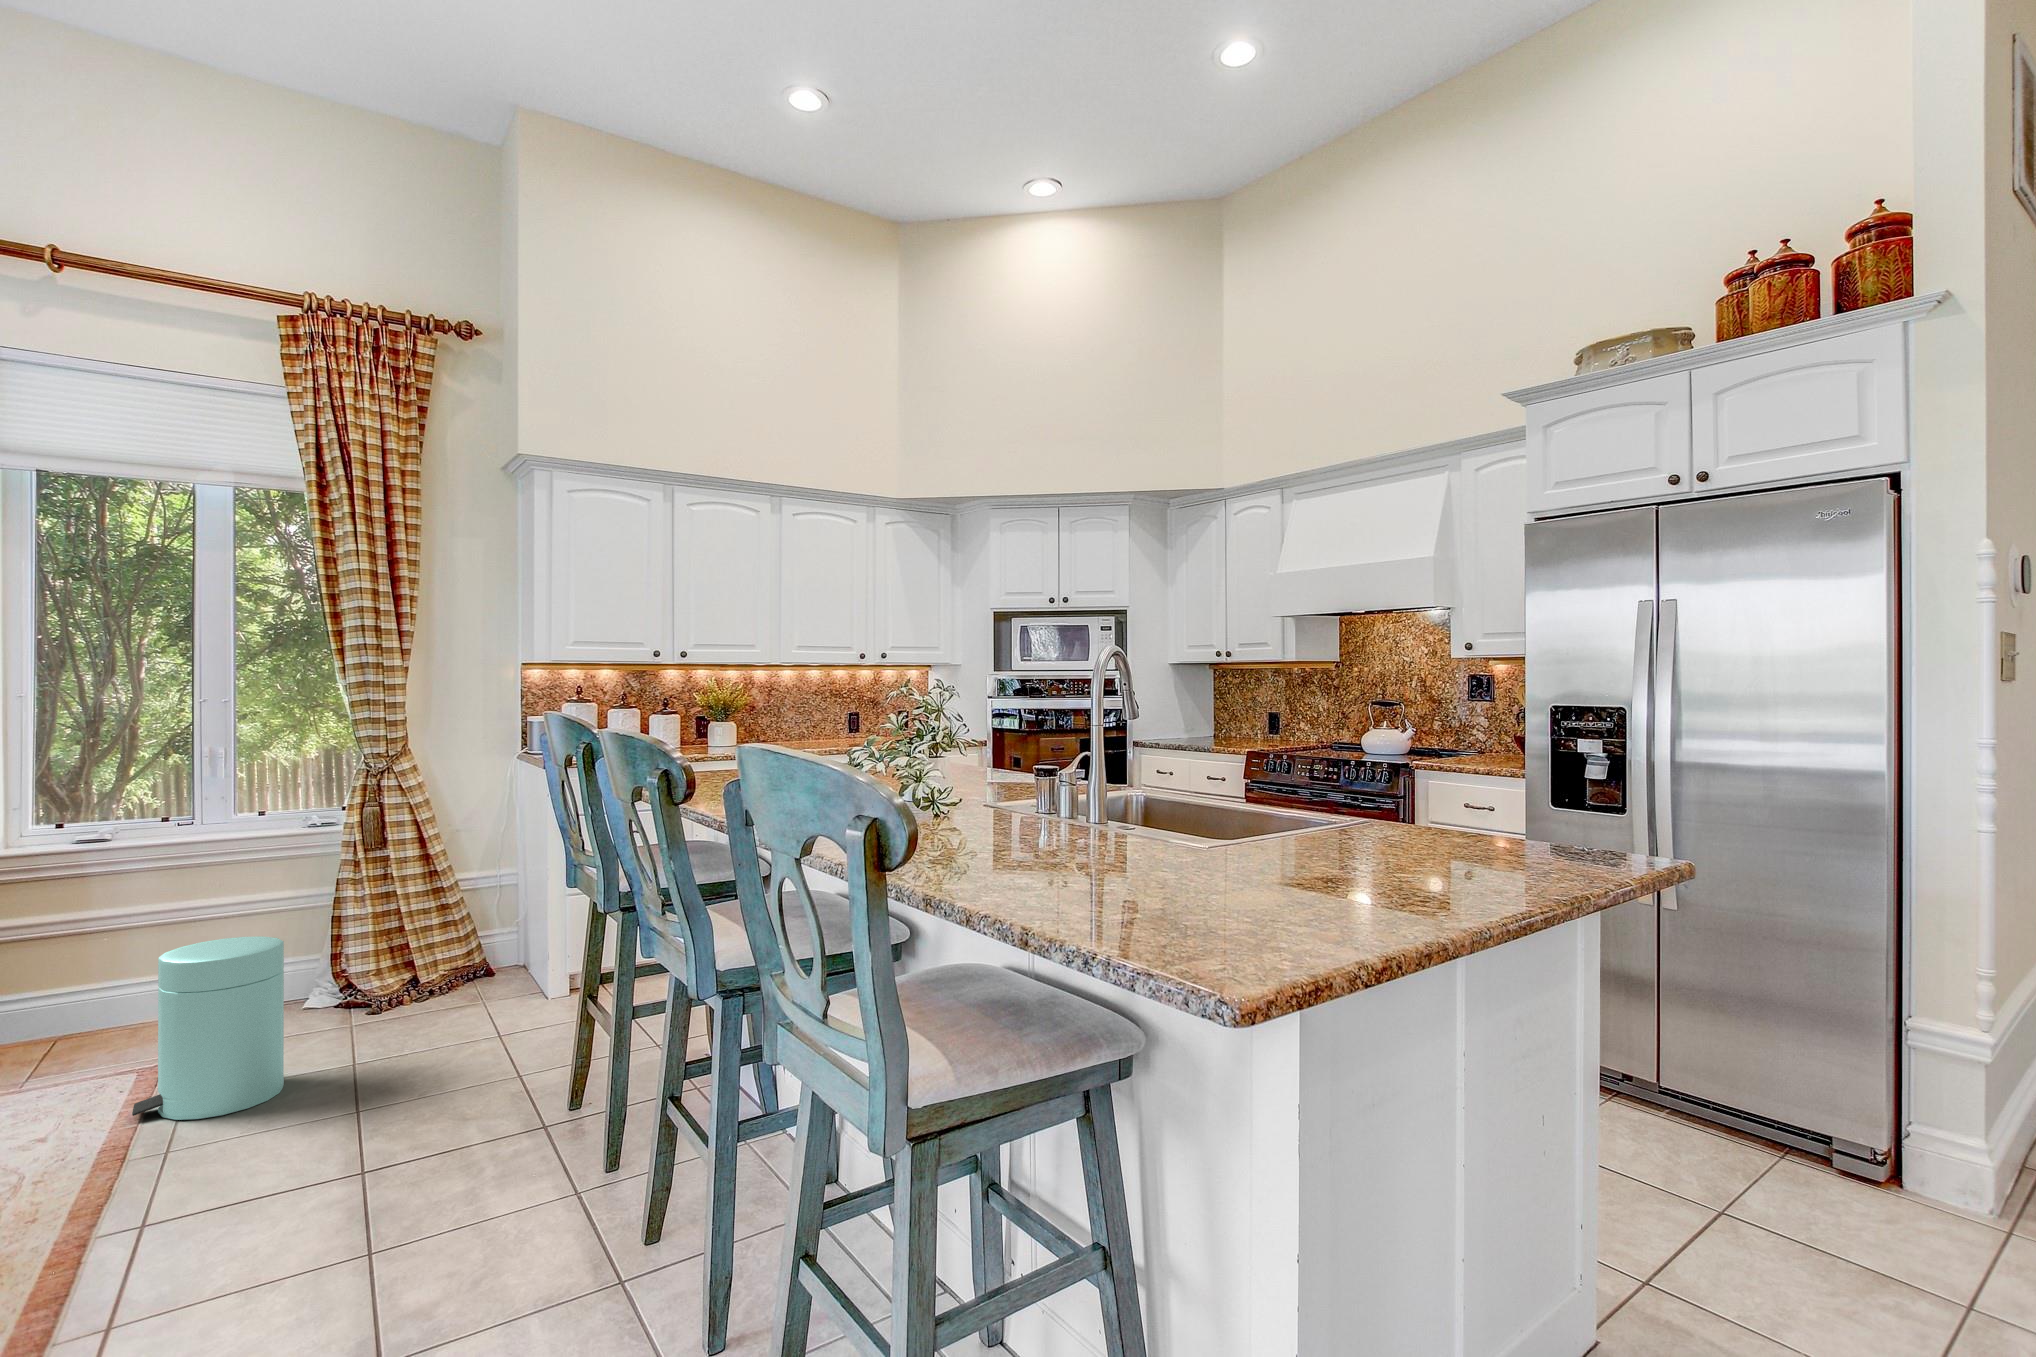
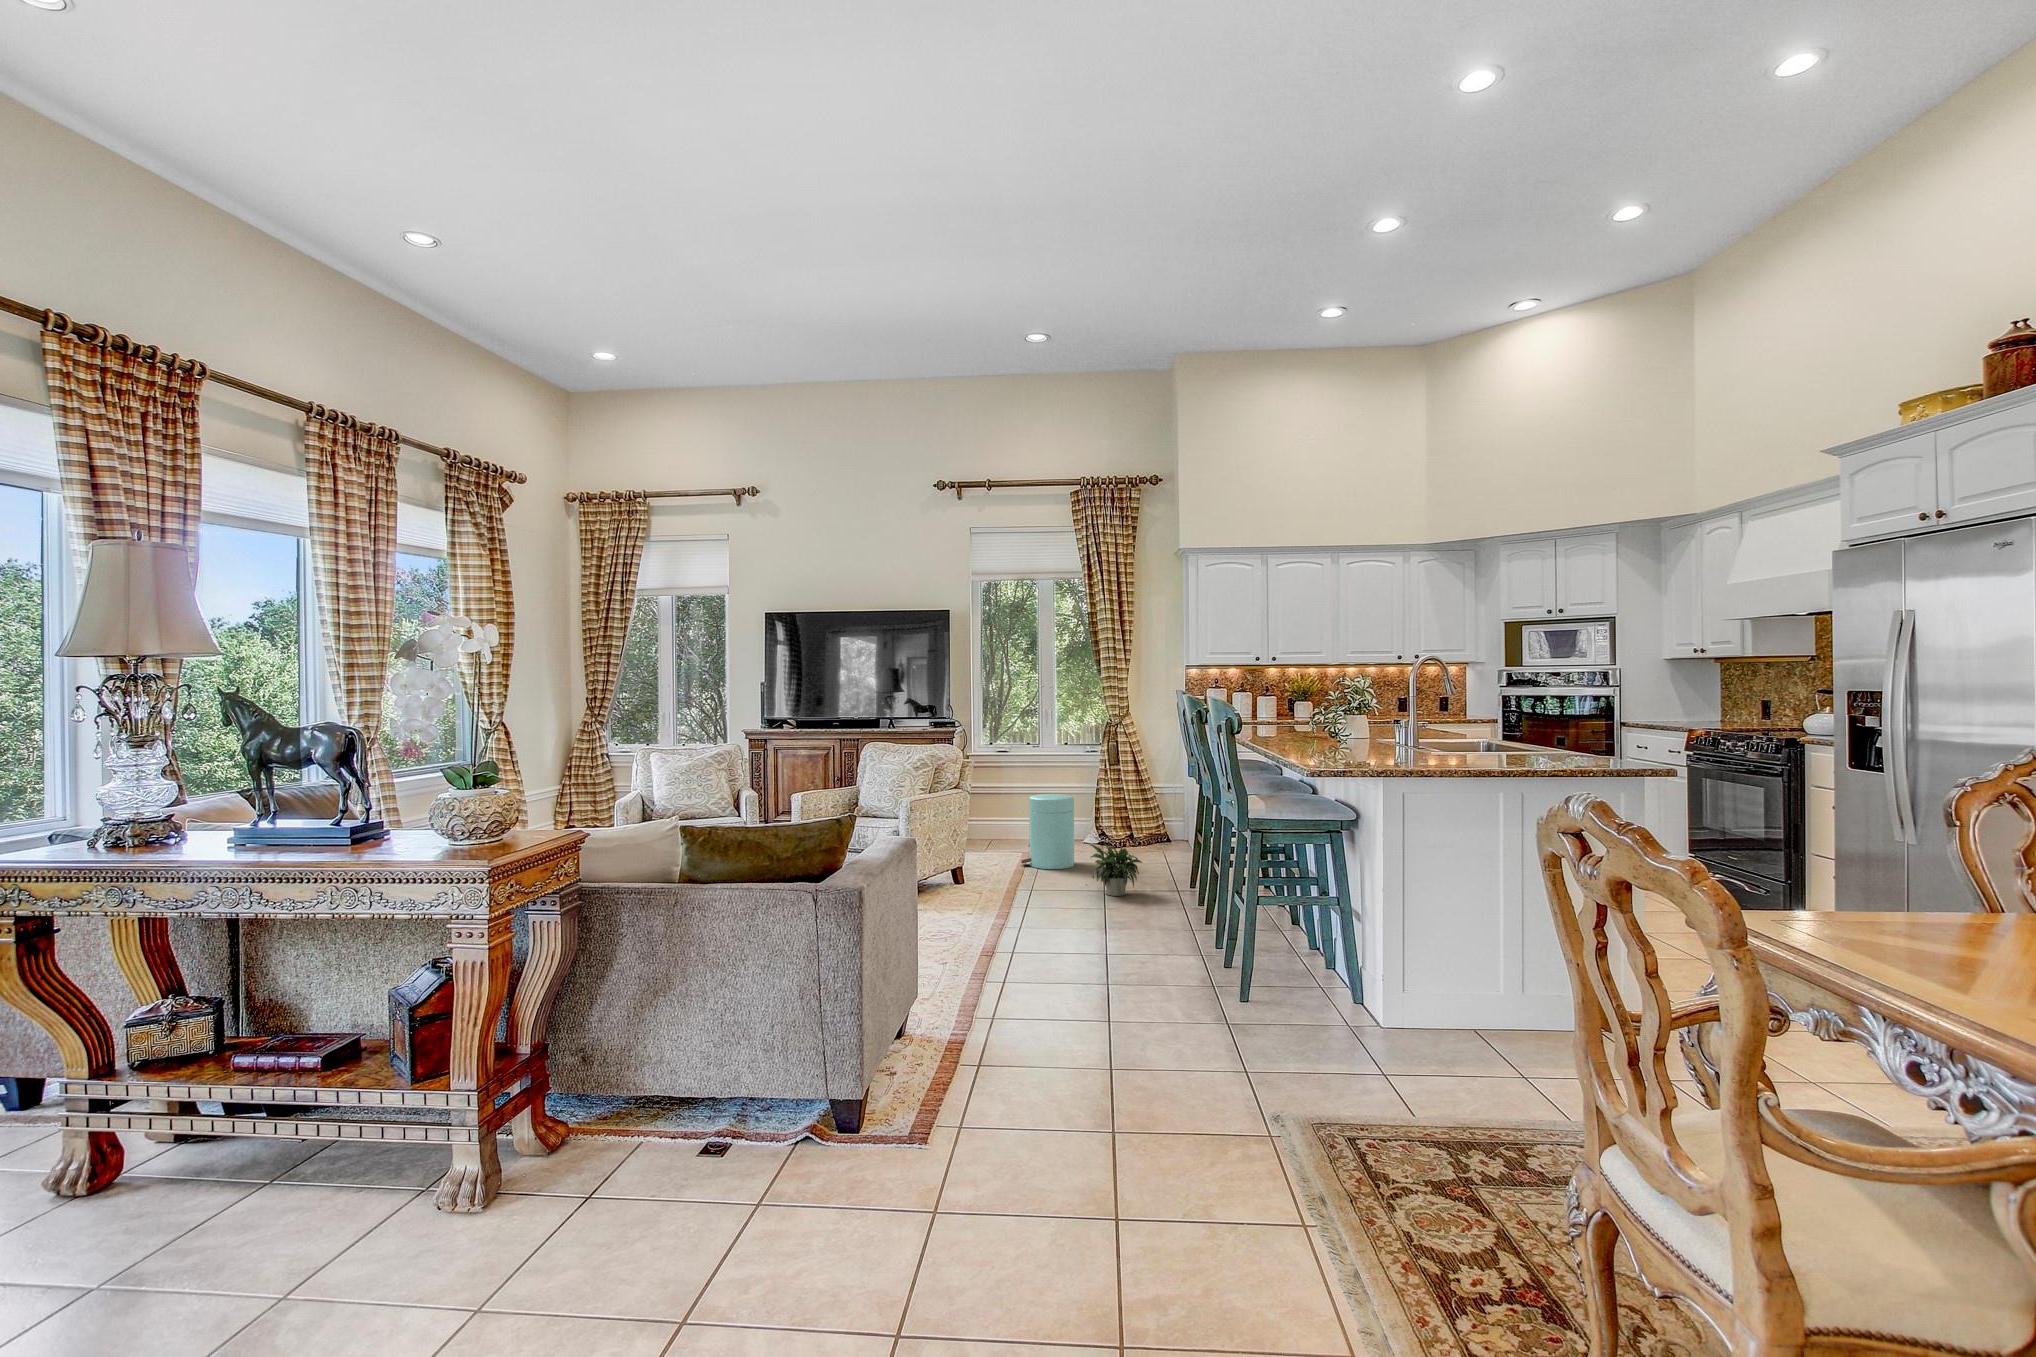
potted plant: none [319,1056,475,1182] -> present [1086,843,1143,896]

